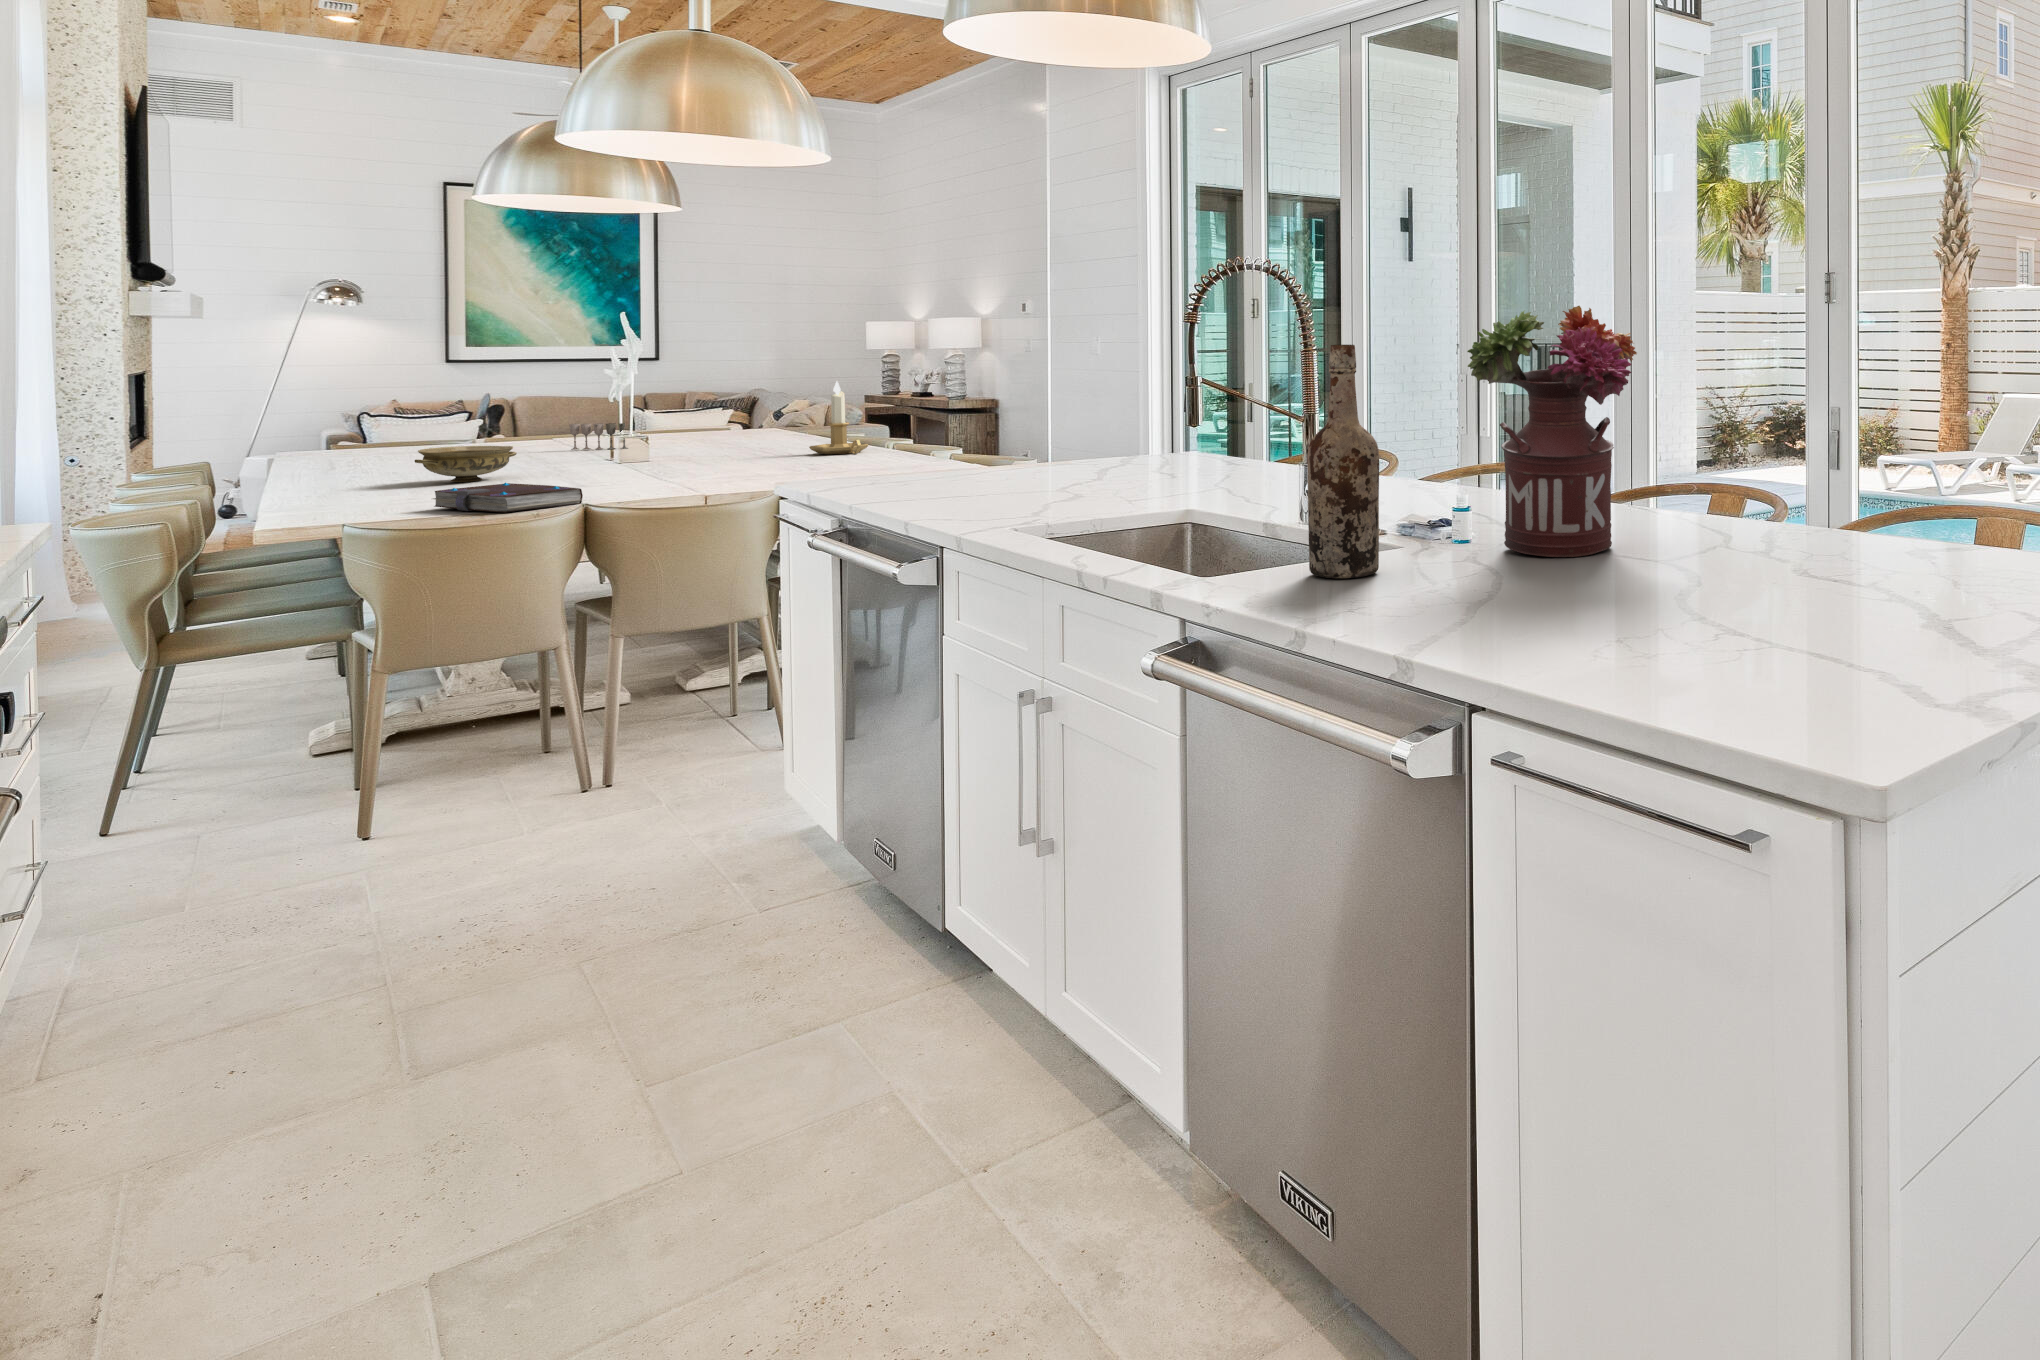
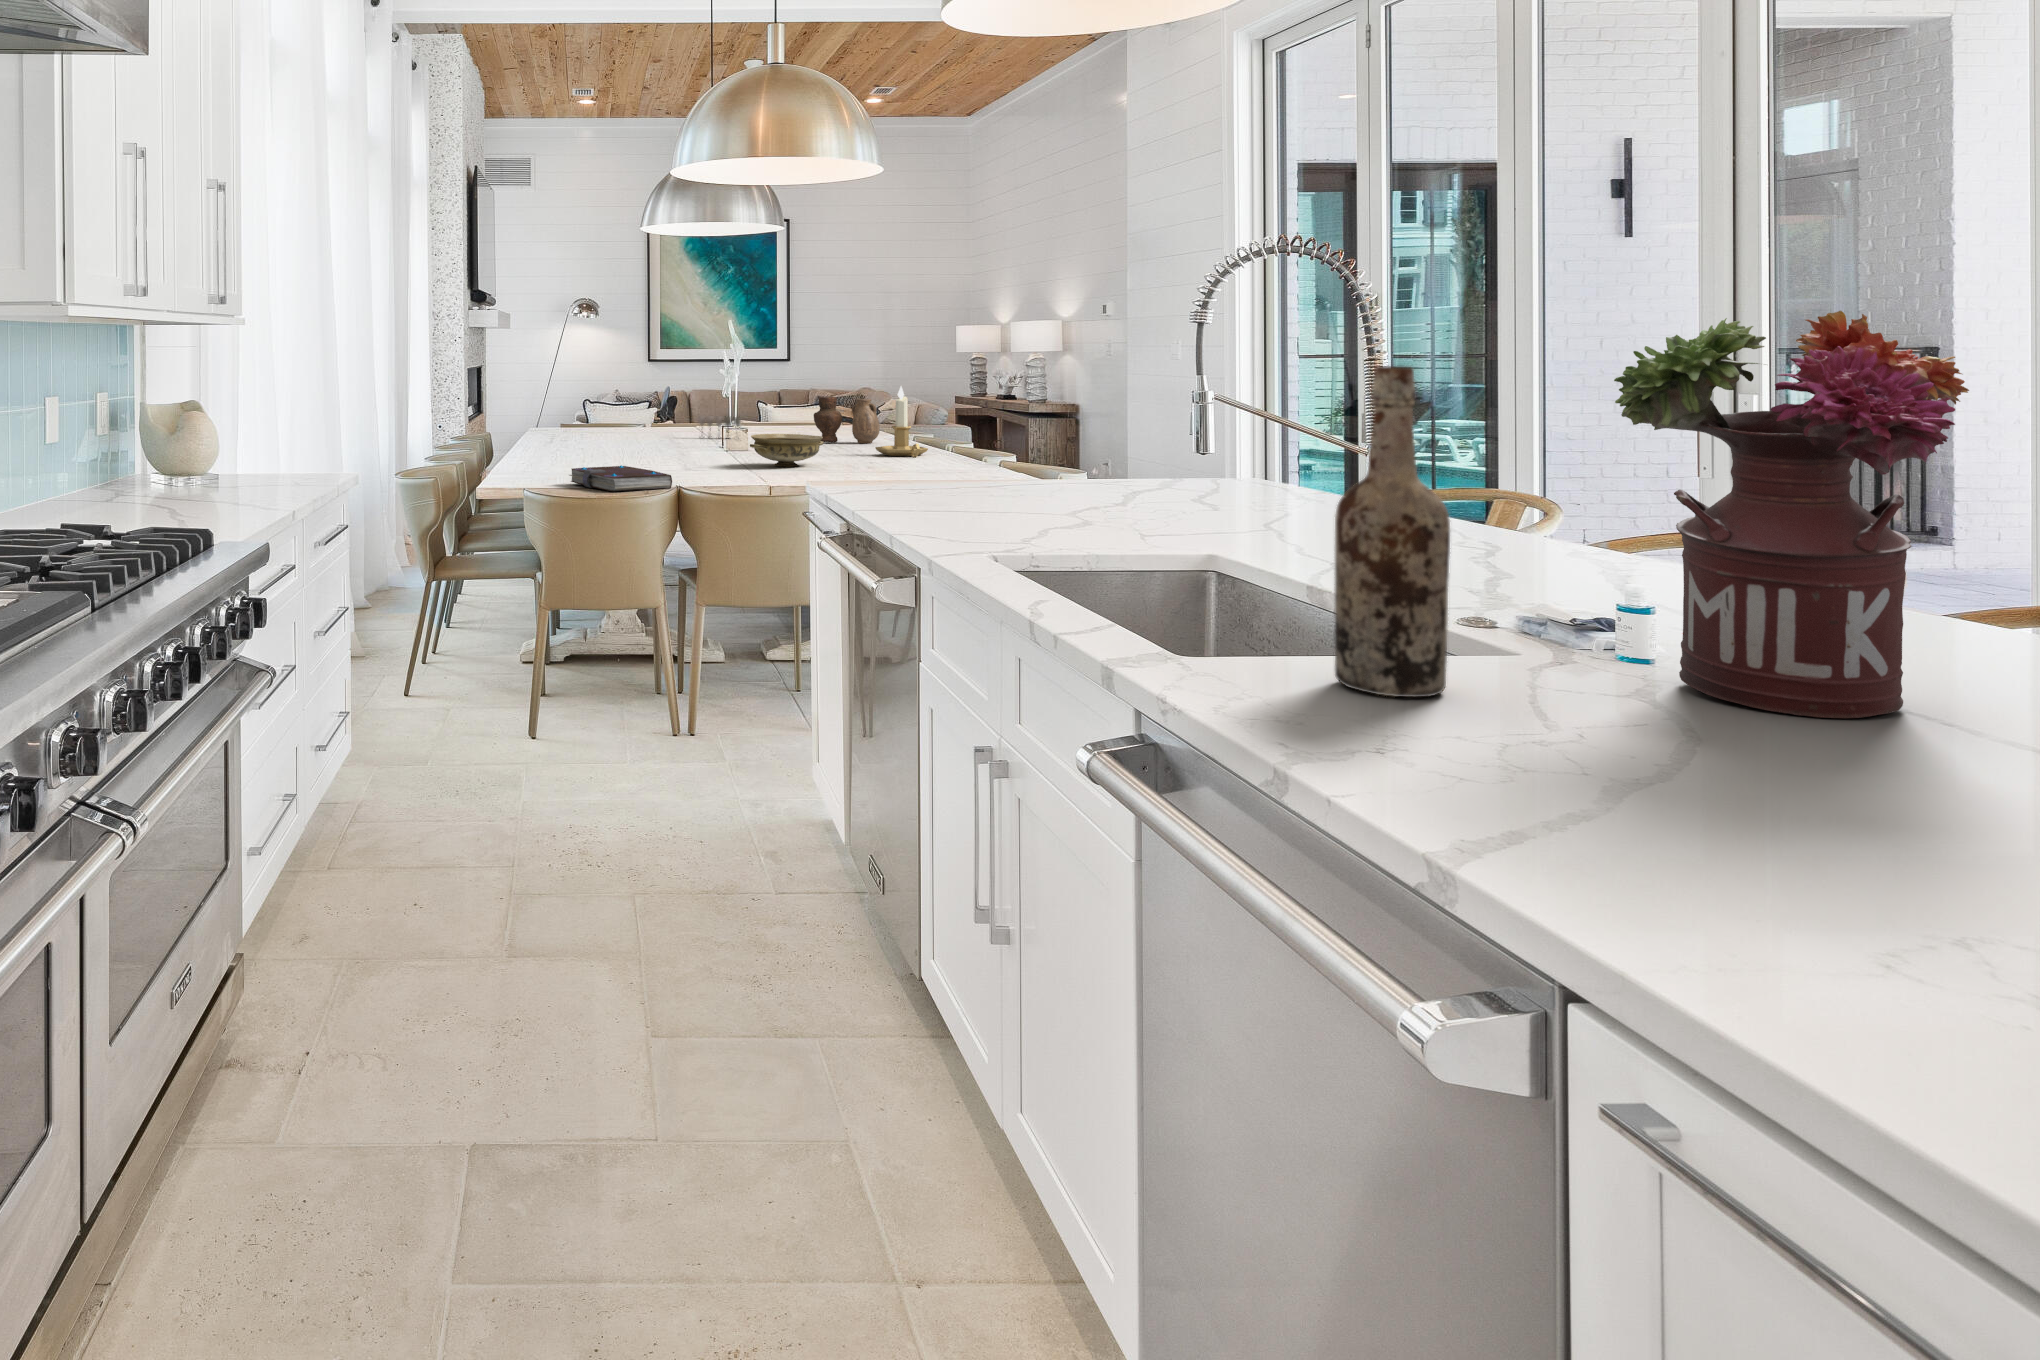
vase: none [726,396,805,446] -> present [814,397,880,444]
ceramic bowl: present [415,446,517,482] -> present [750,434,823,467]

